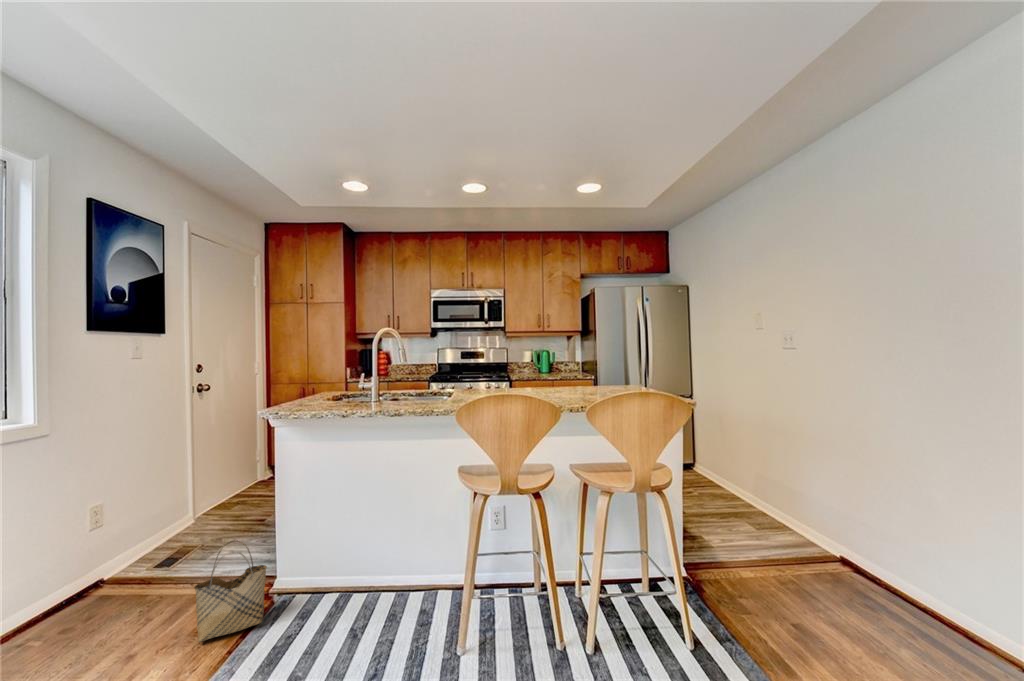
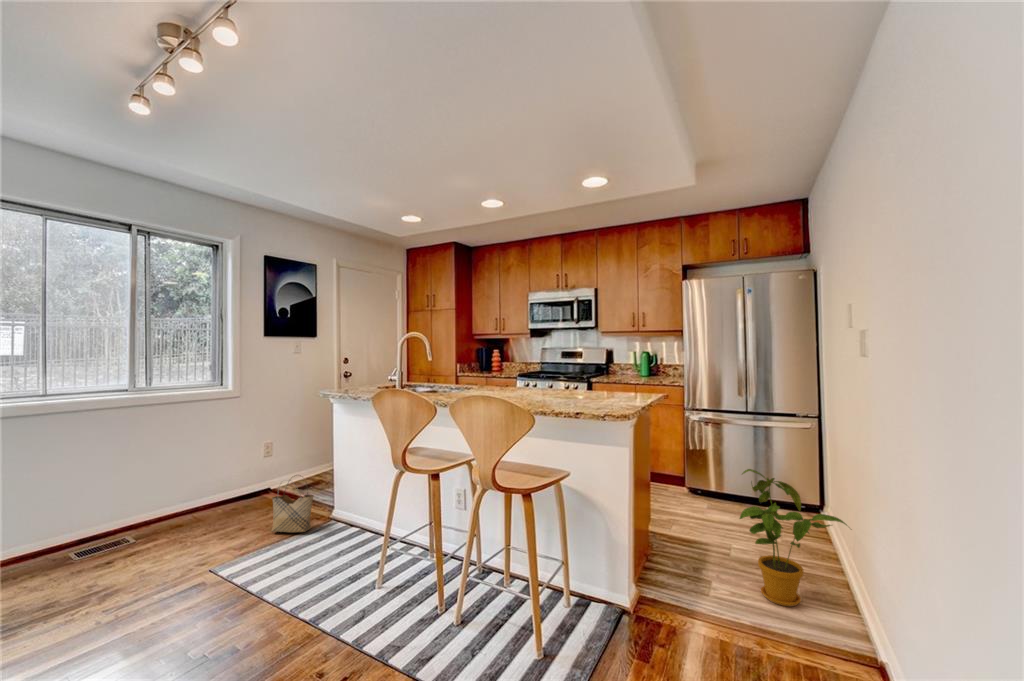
house plant: none [715,441,792,541] -> present [740,469,847,606]

